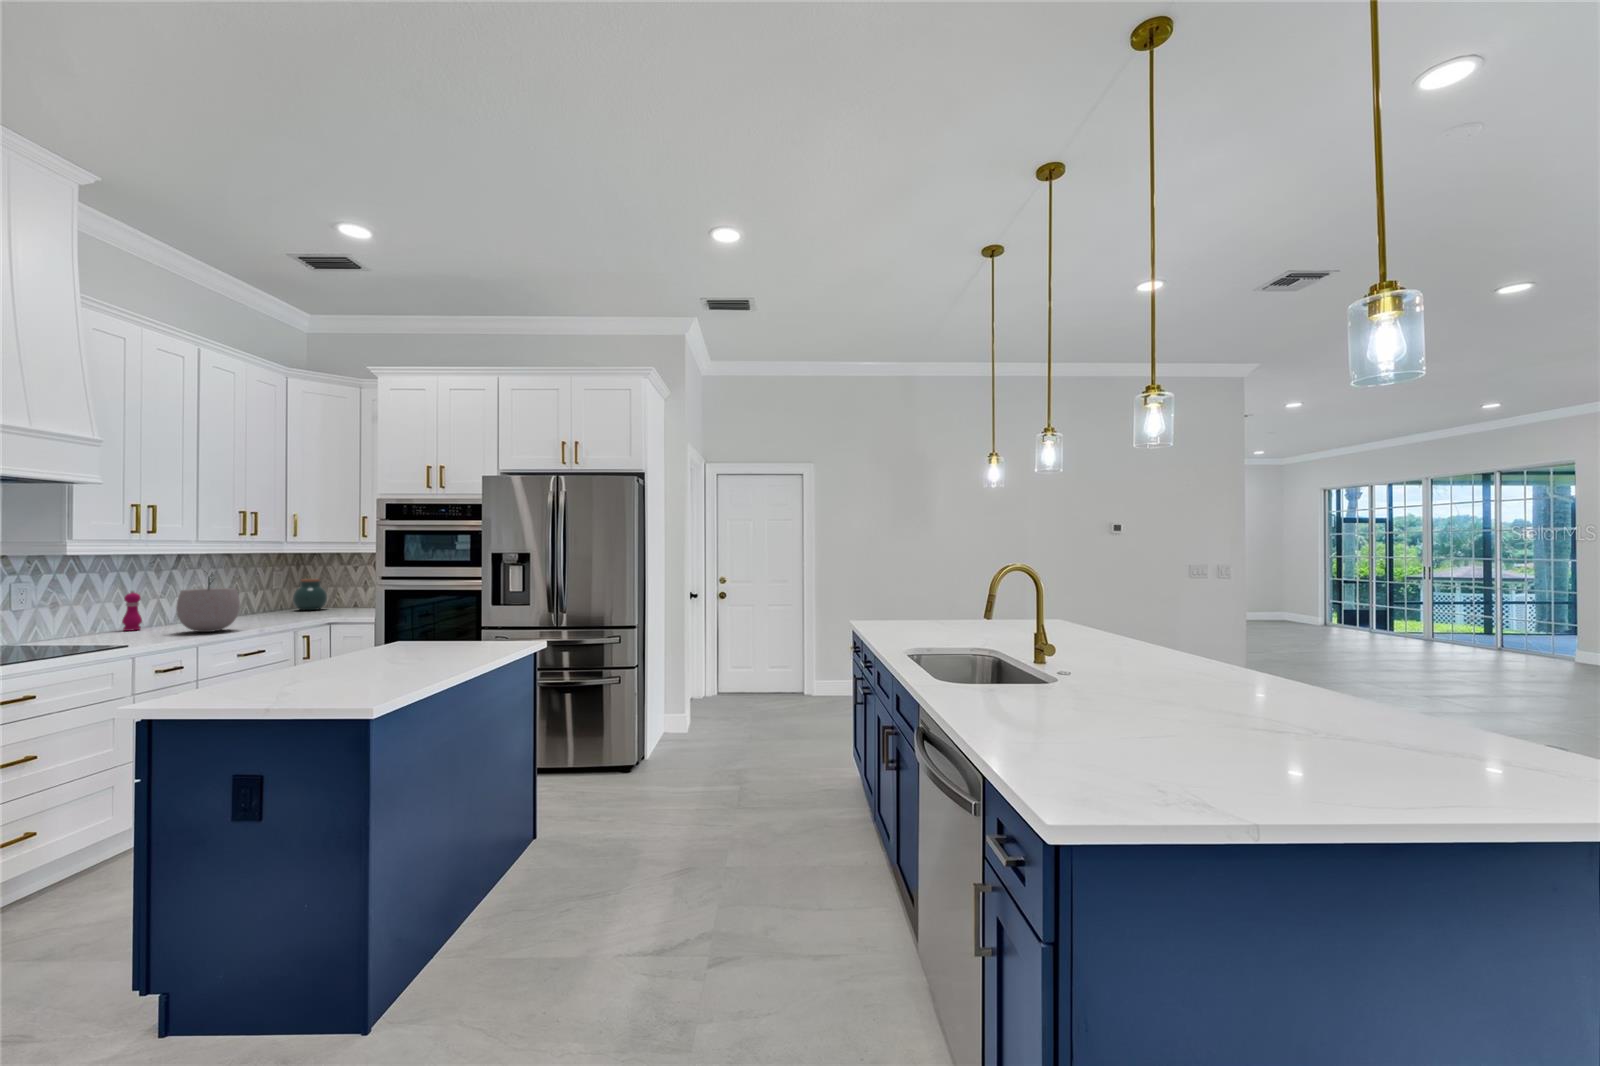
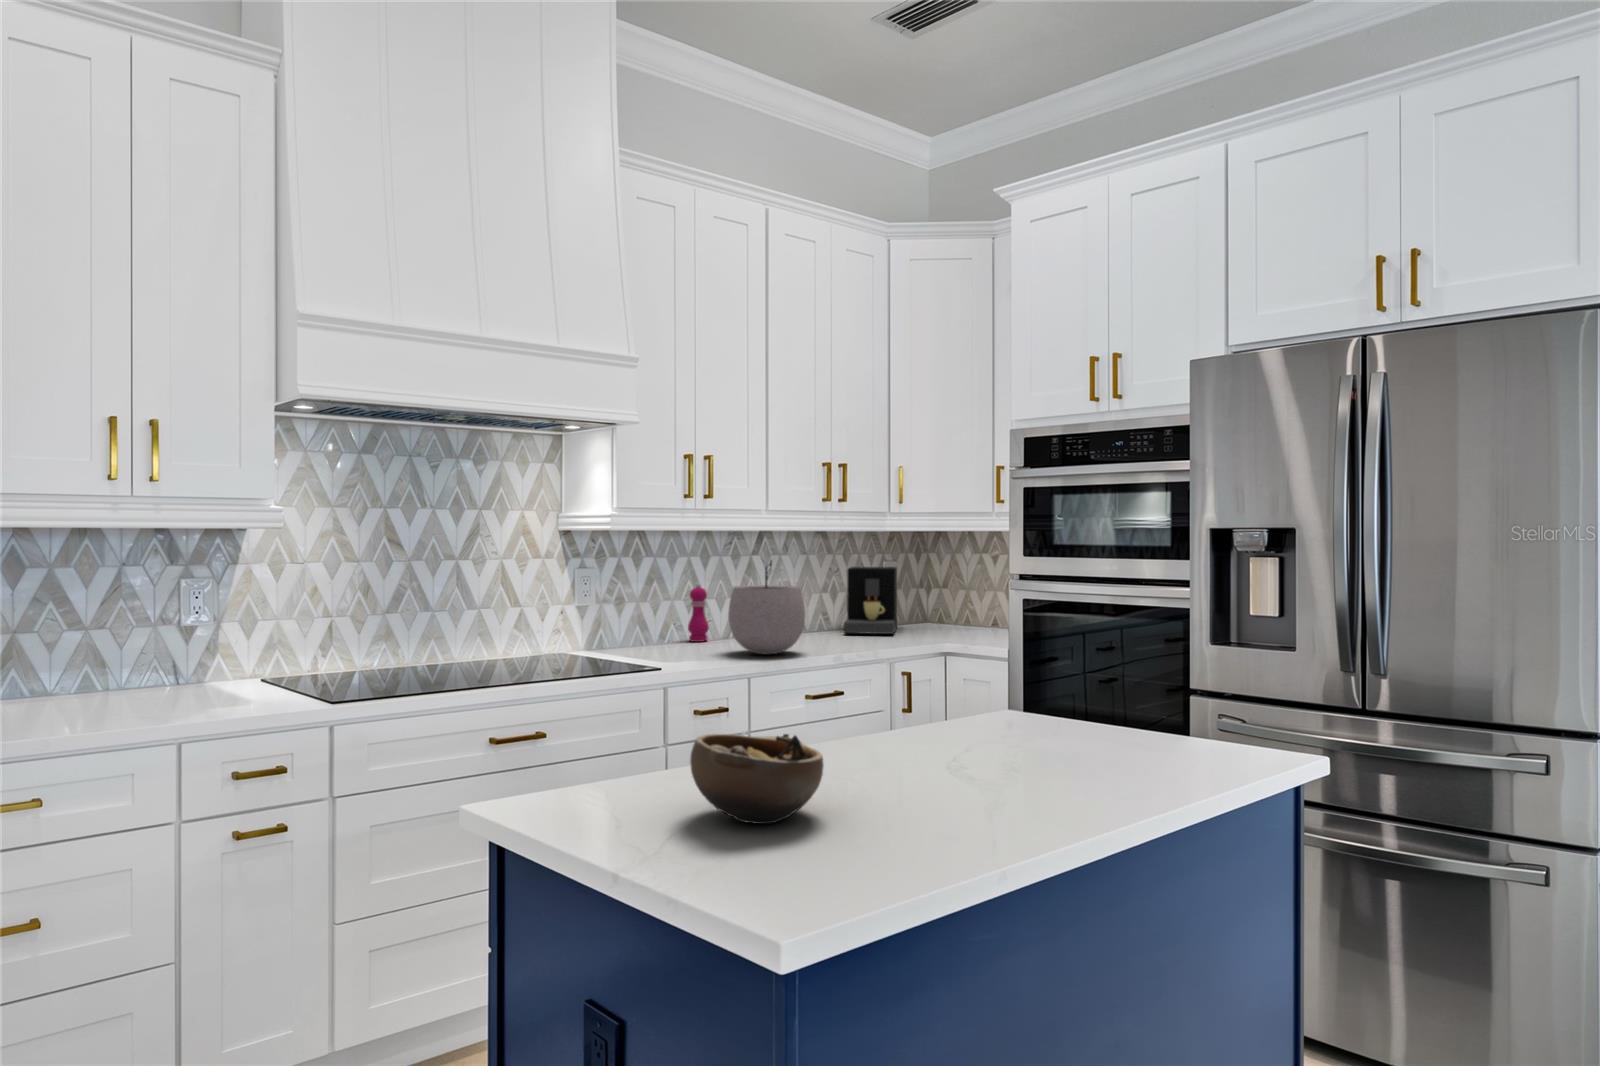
coffee maker: none [250,575,291,618] -> present [844,567,897,634]
jar: present [293,579,327,610] -> none [909,574,955,624]
bowl: none [289,638,355,676] -> present [690,734,824,824]

